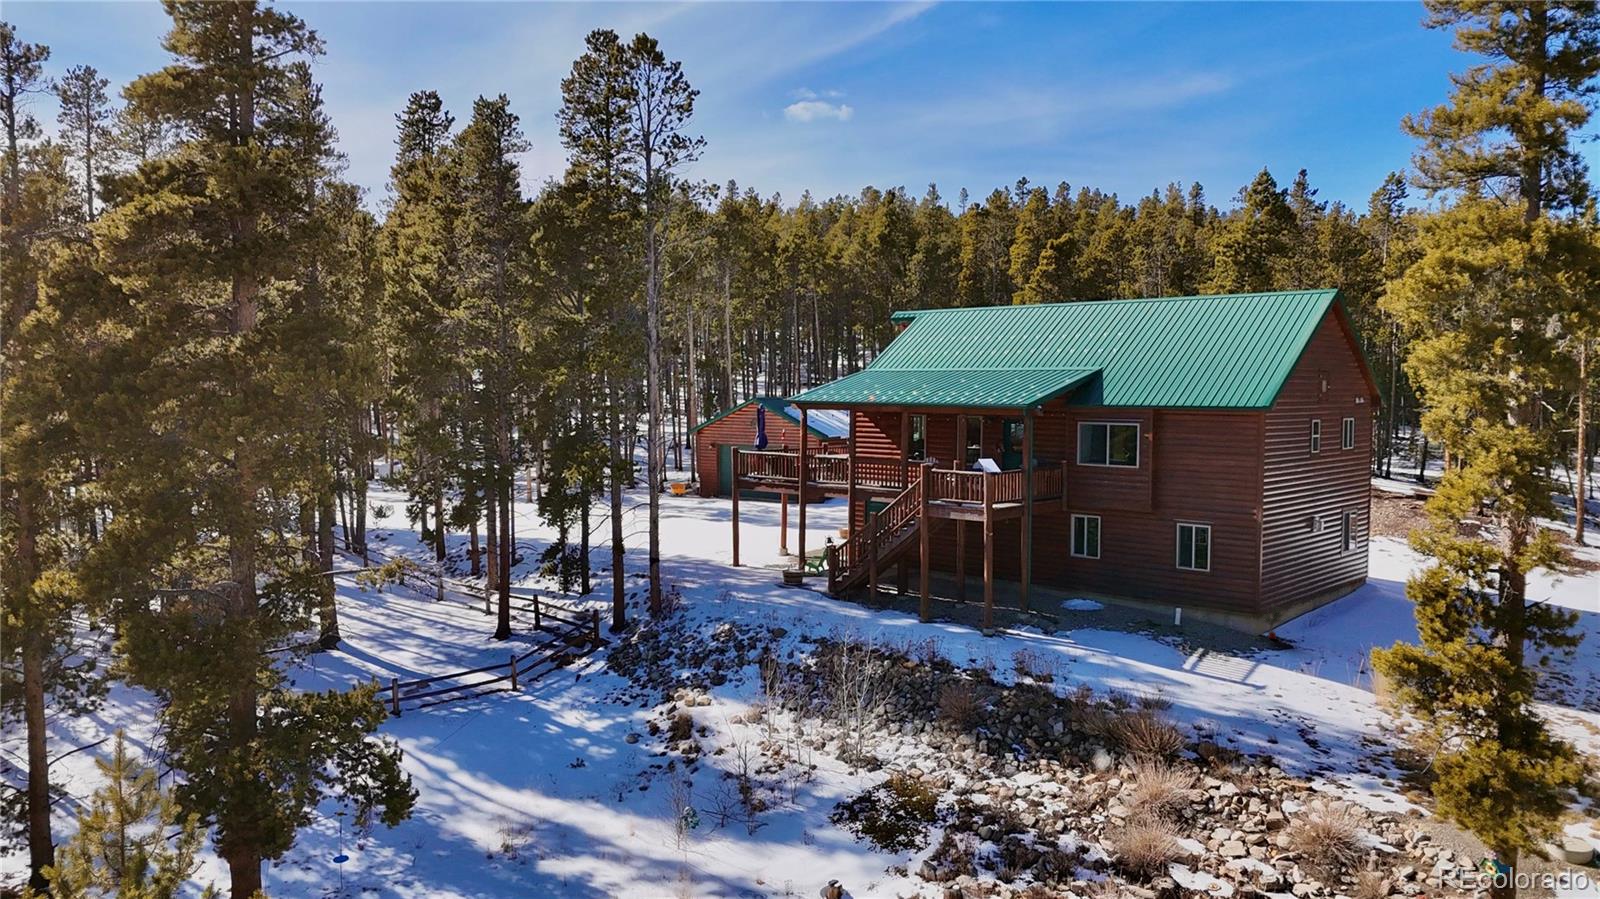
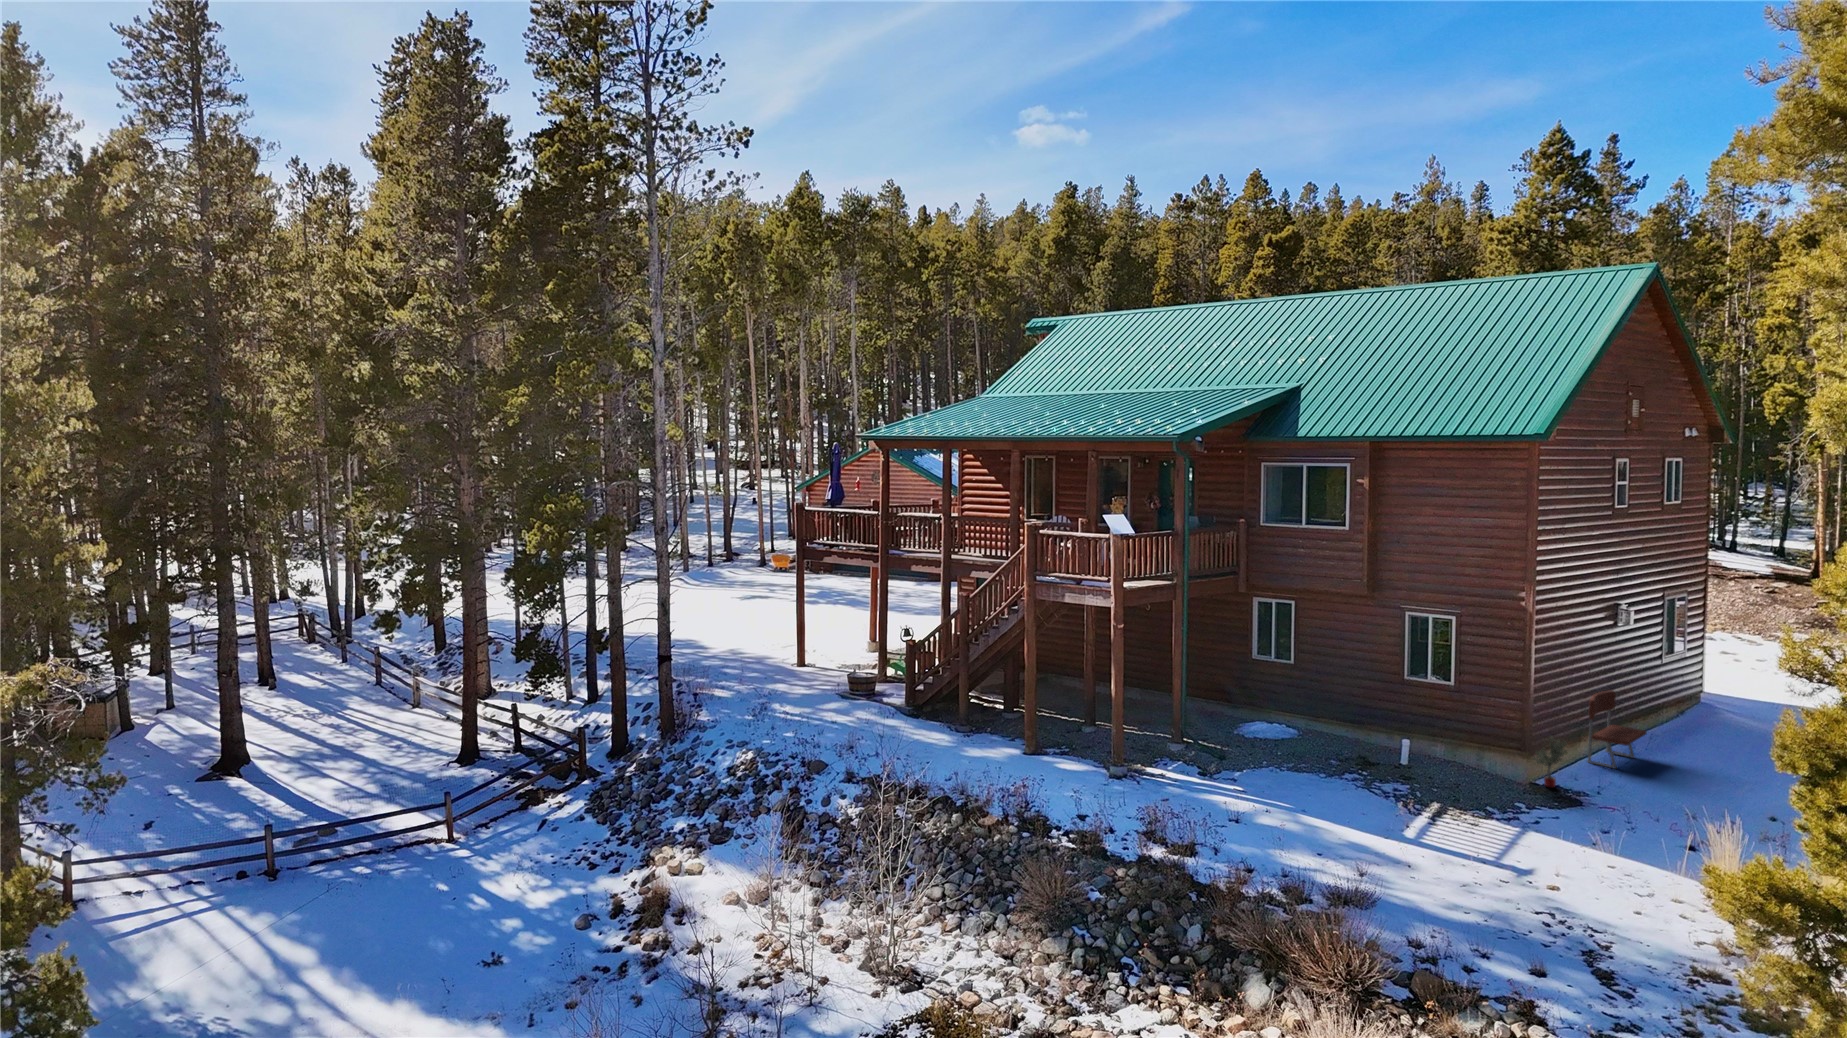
bench: none [1295,574,1334,627] -> present [1587,690,1647,769]

